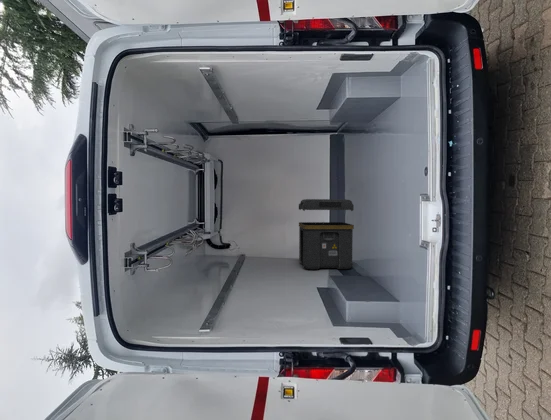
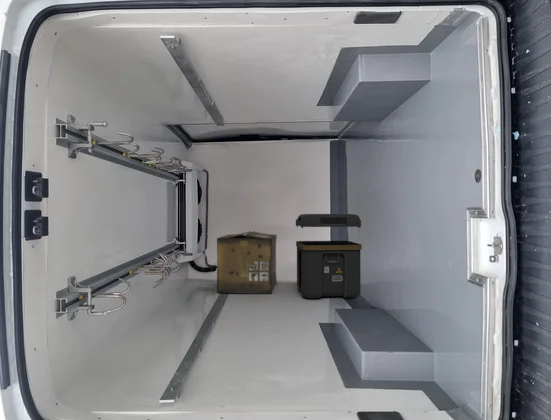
cardboard box: none [232,214,282,266] -> present [217,231,277,294]

